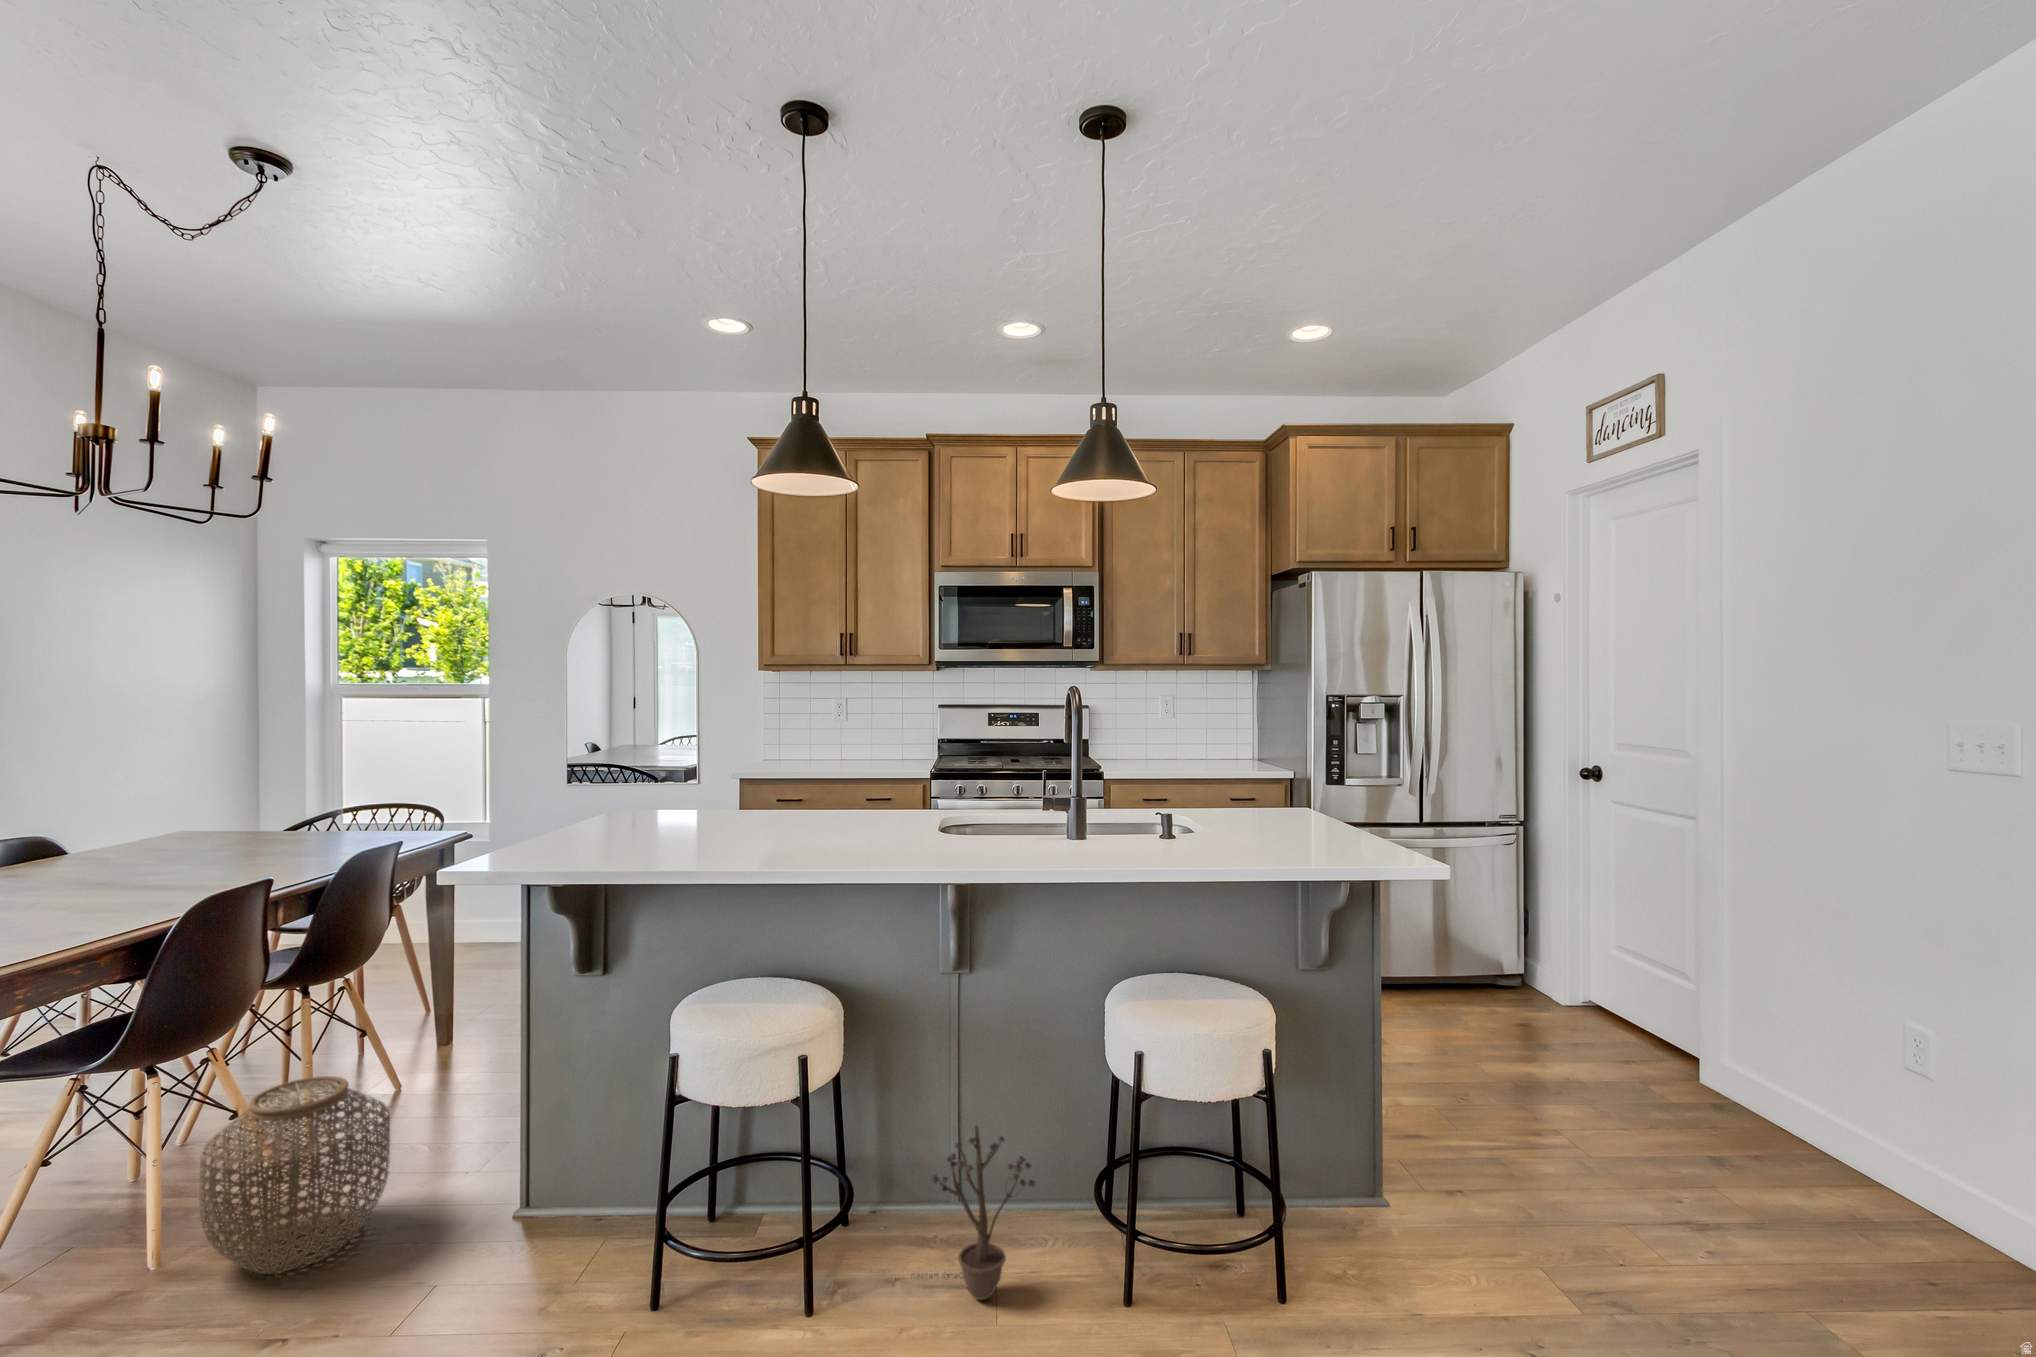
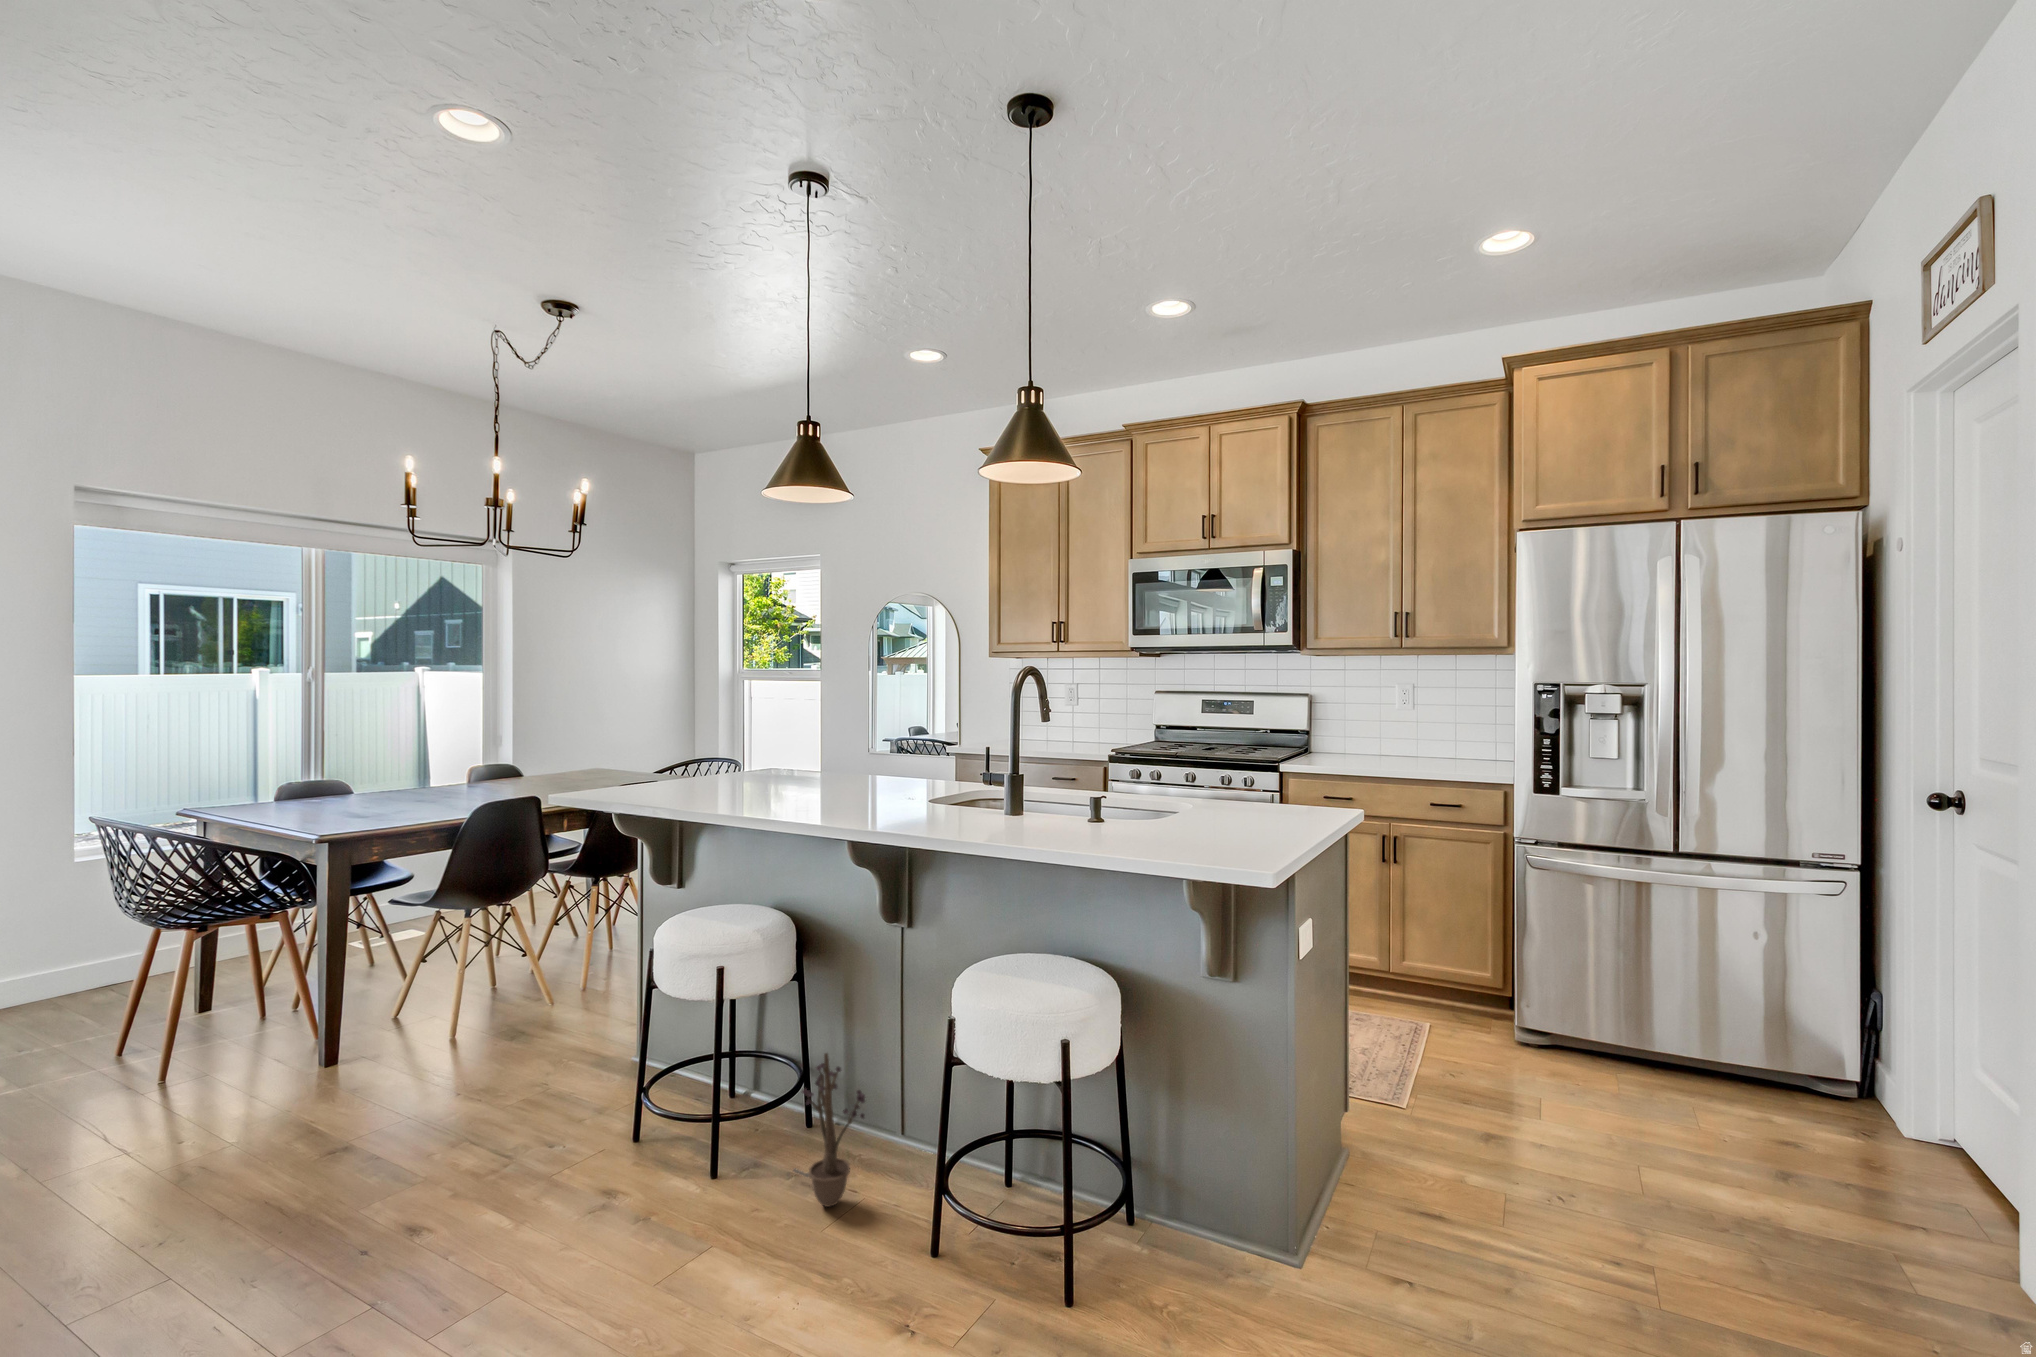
woven basket: present [199,1076,390,1274] -> none [465,930,579,1051]

